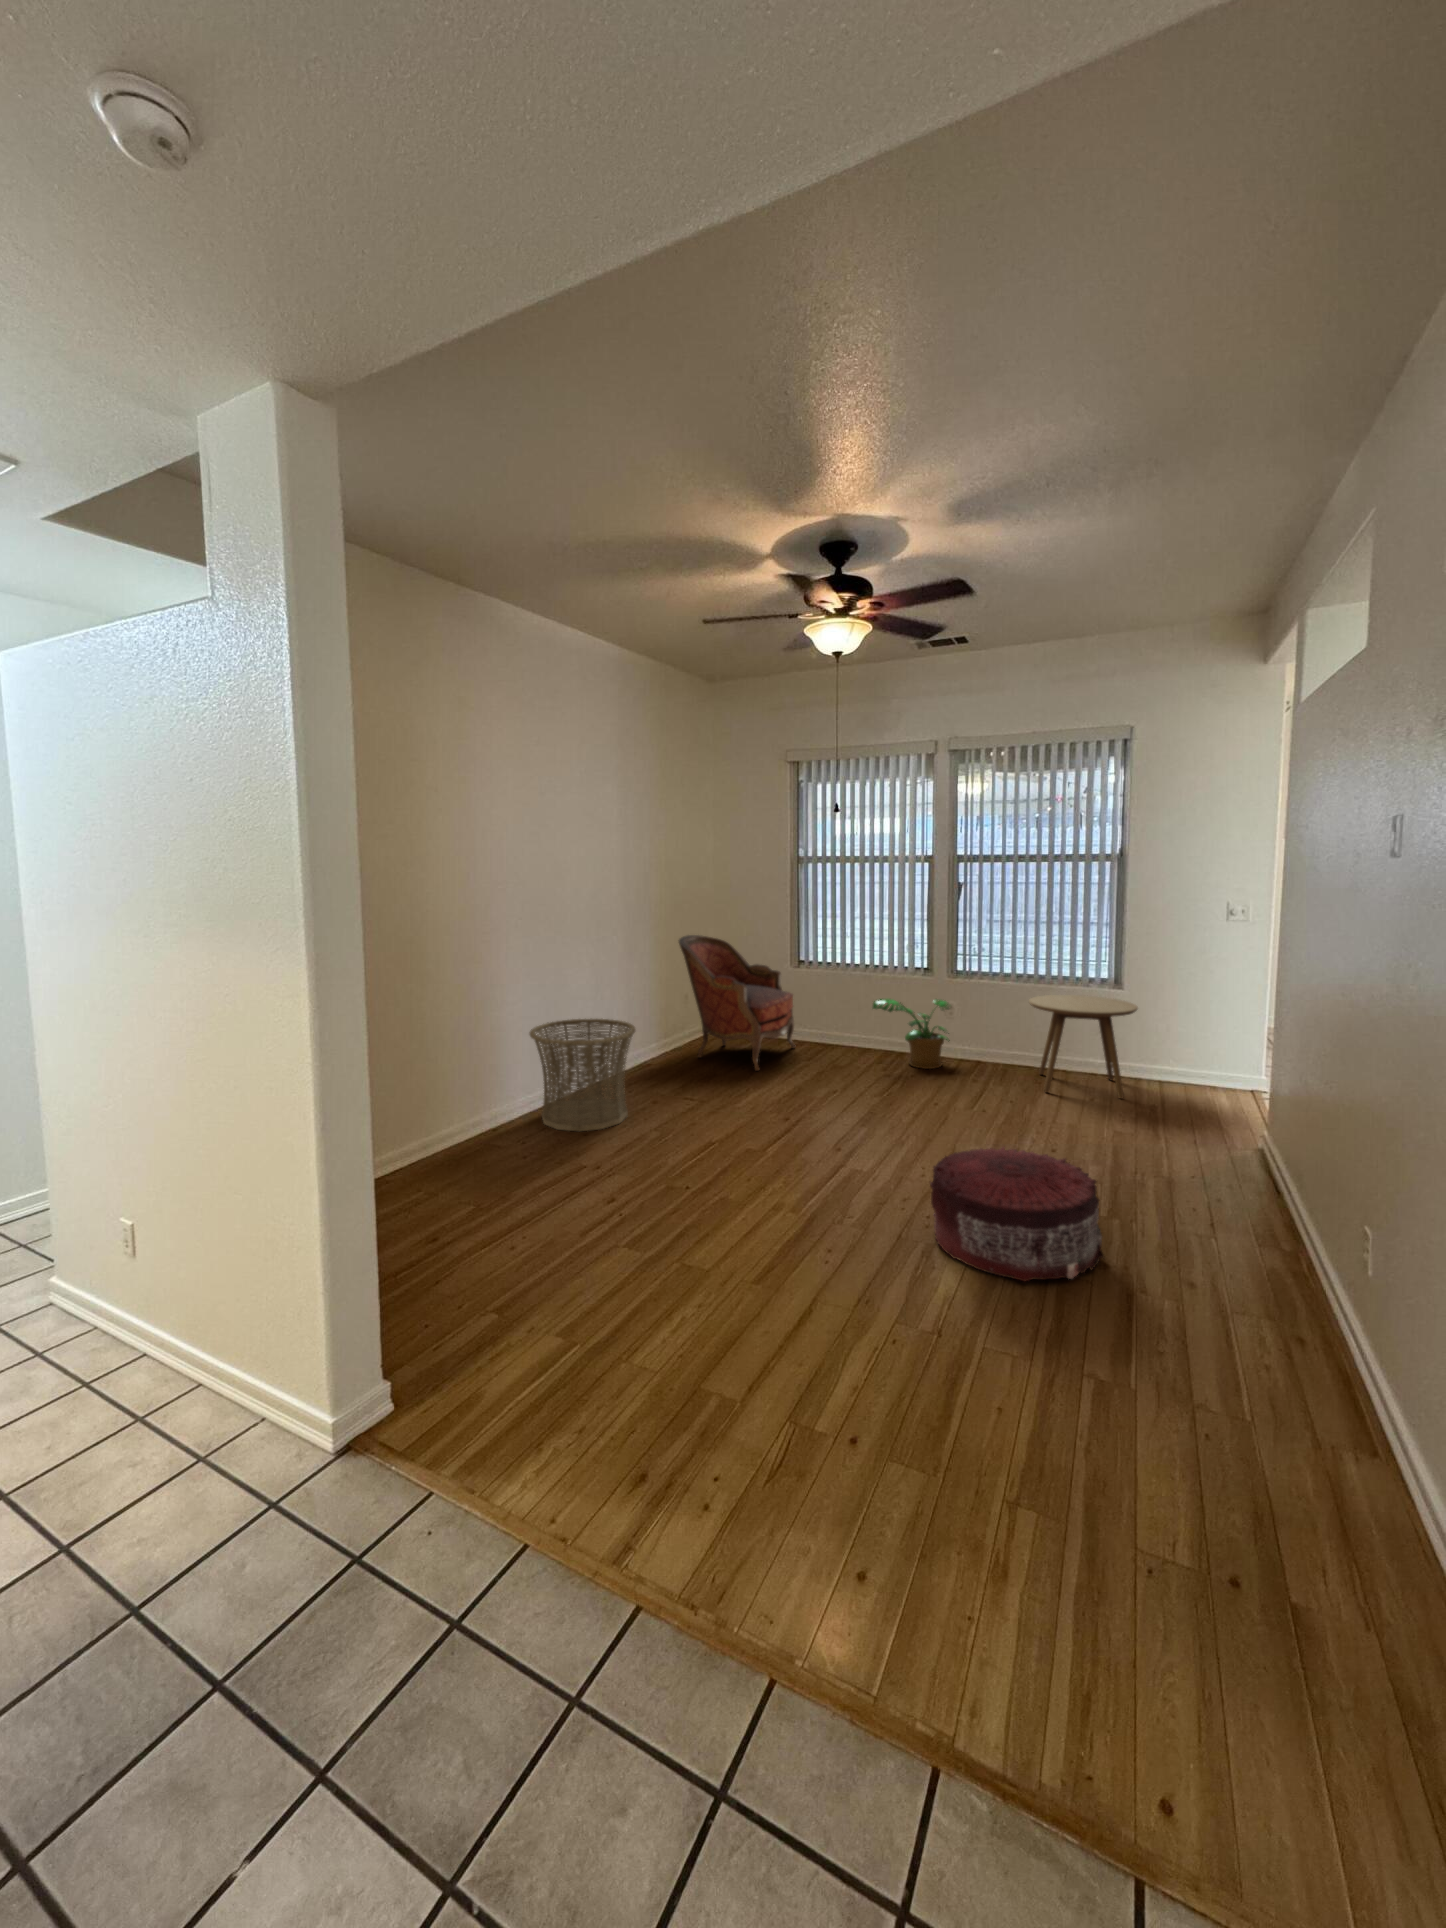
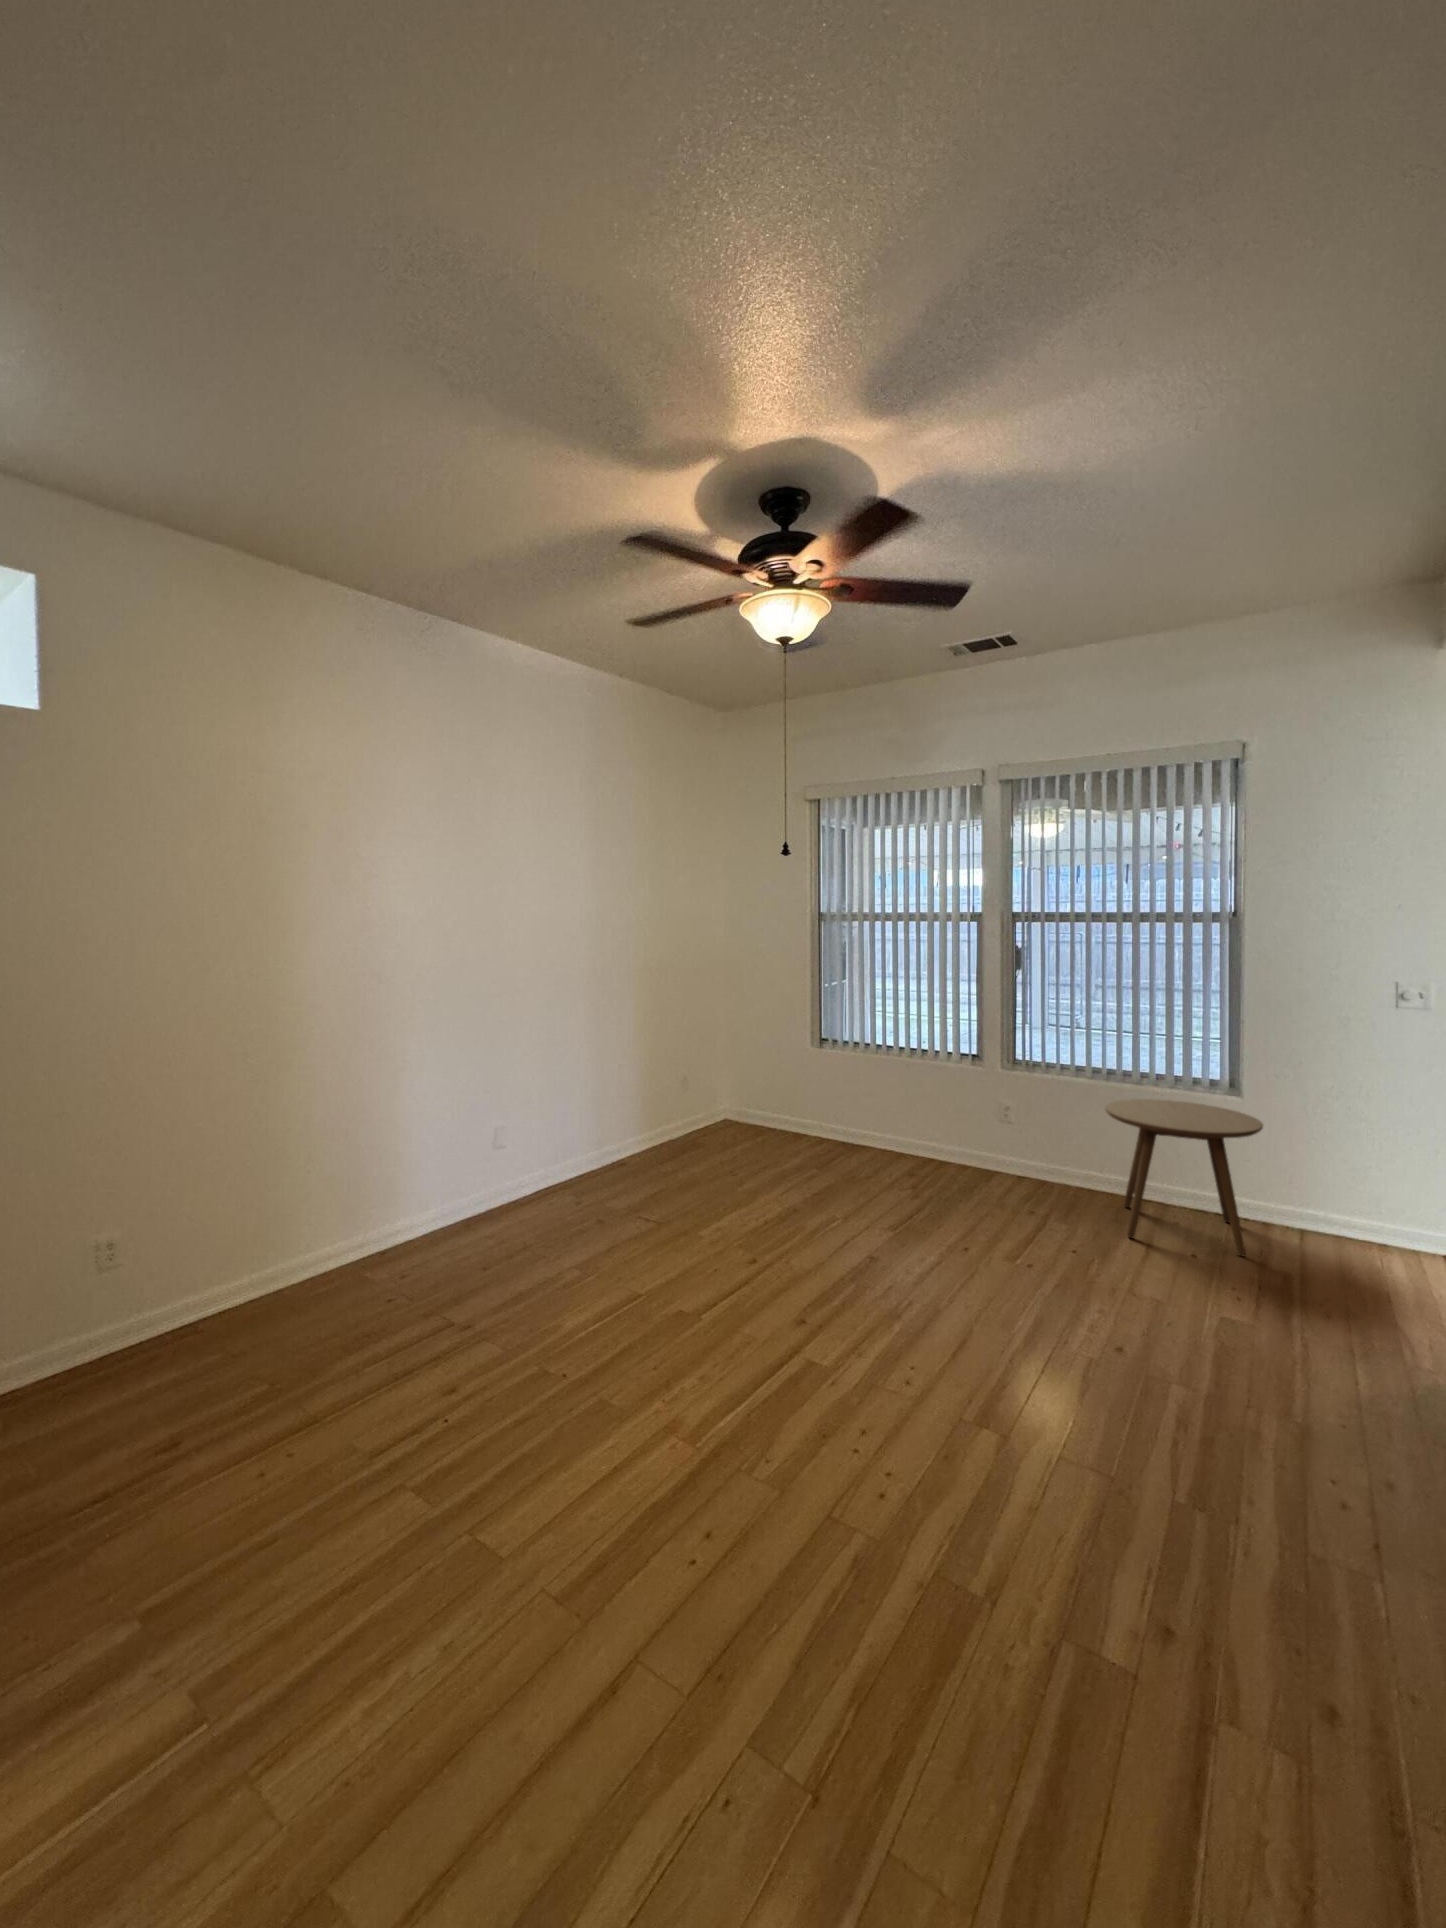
armchair: present [679,935,795,1071] -> none [667,1005,811,1180]
potted plant: present [873,998,951,1069] -> none [899,1093,1007,1189]
basket: present [530,1019,635,1131] -> none [433,1109,570,1262]
pouf: present [930,1147,1104,1281] -> none [894,1369,1195,1681]

